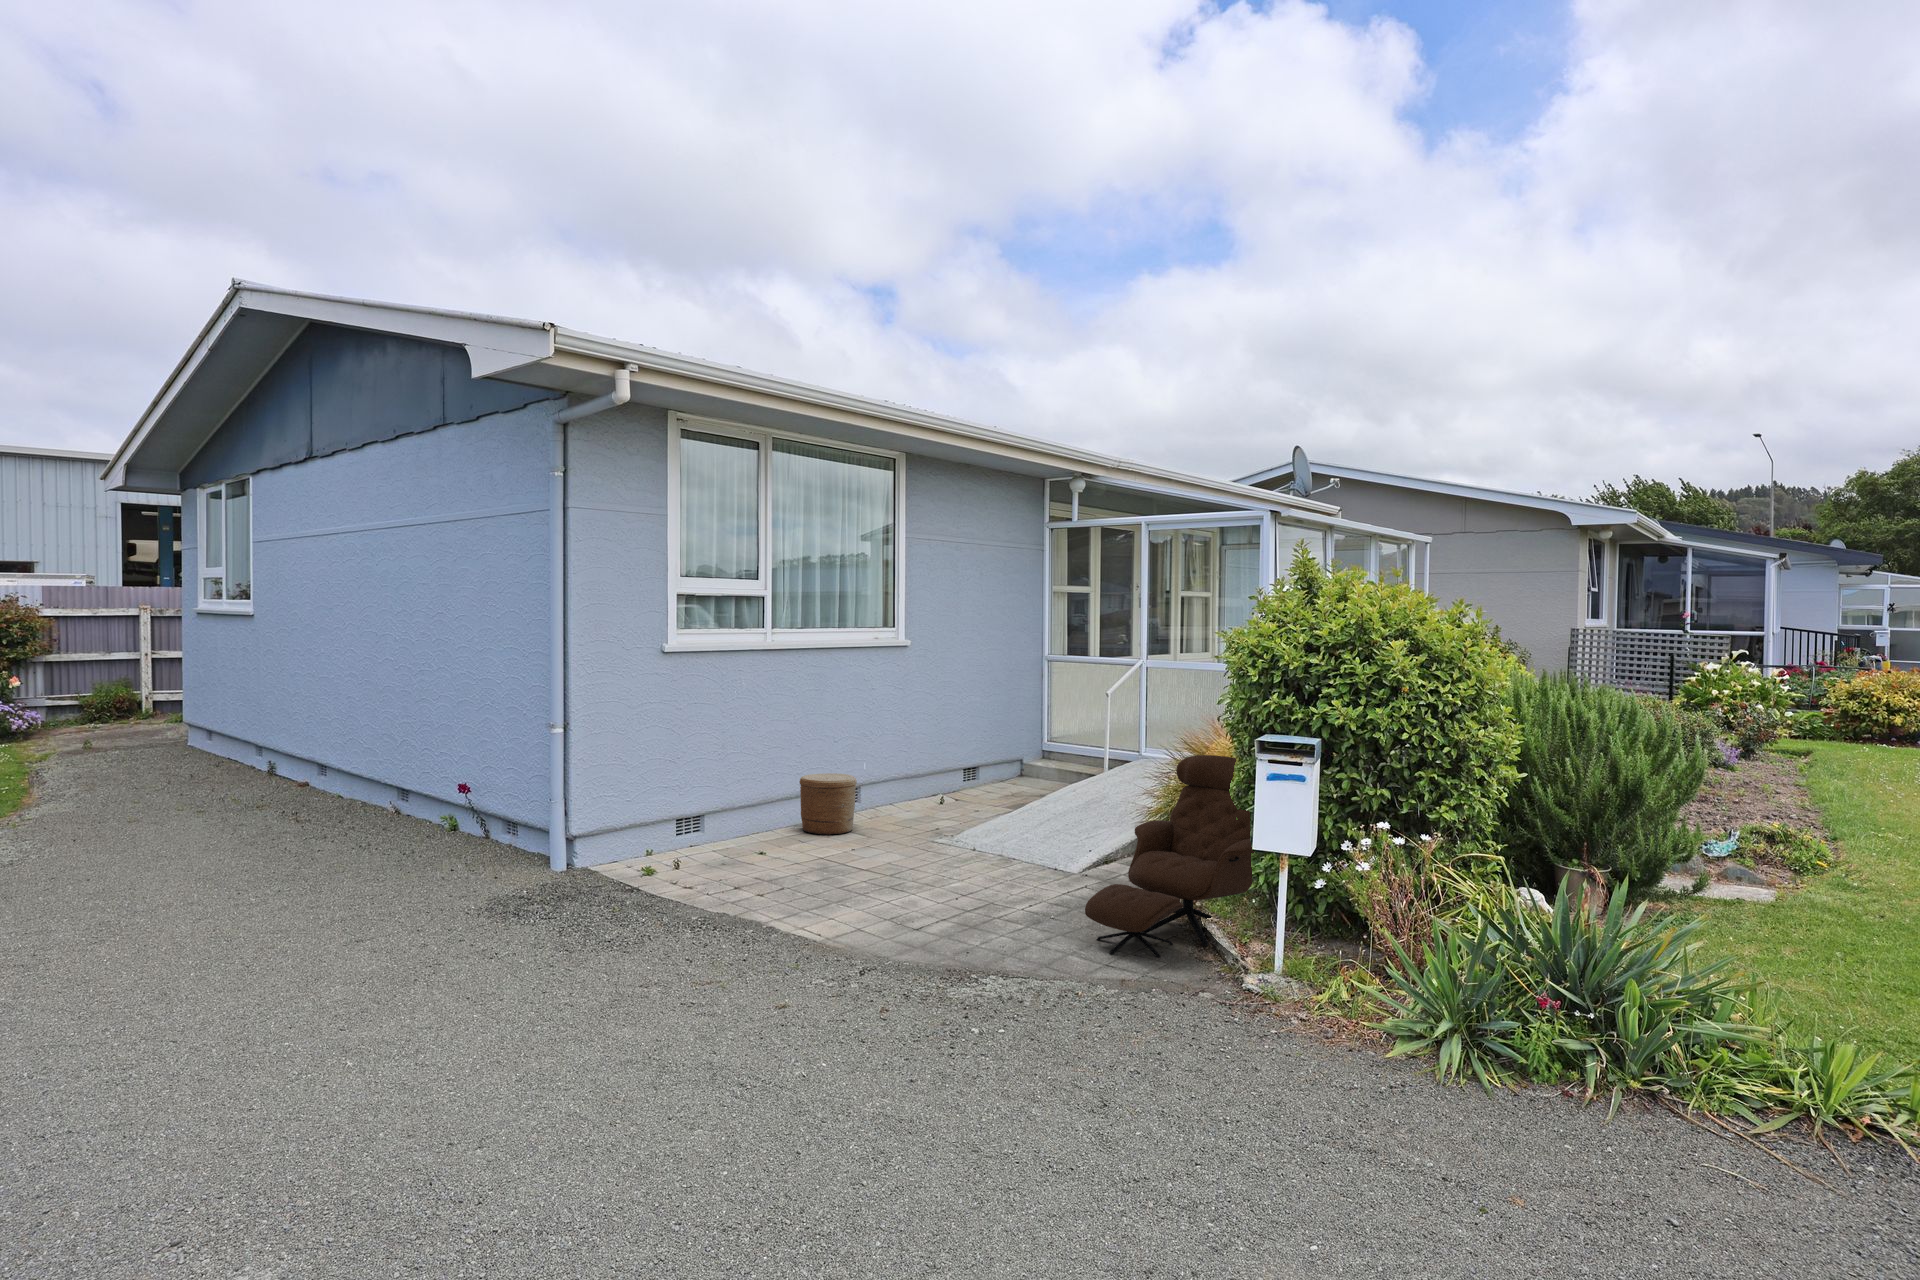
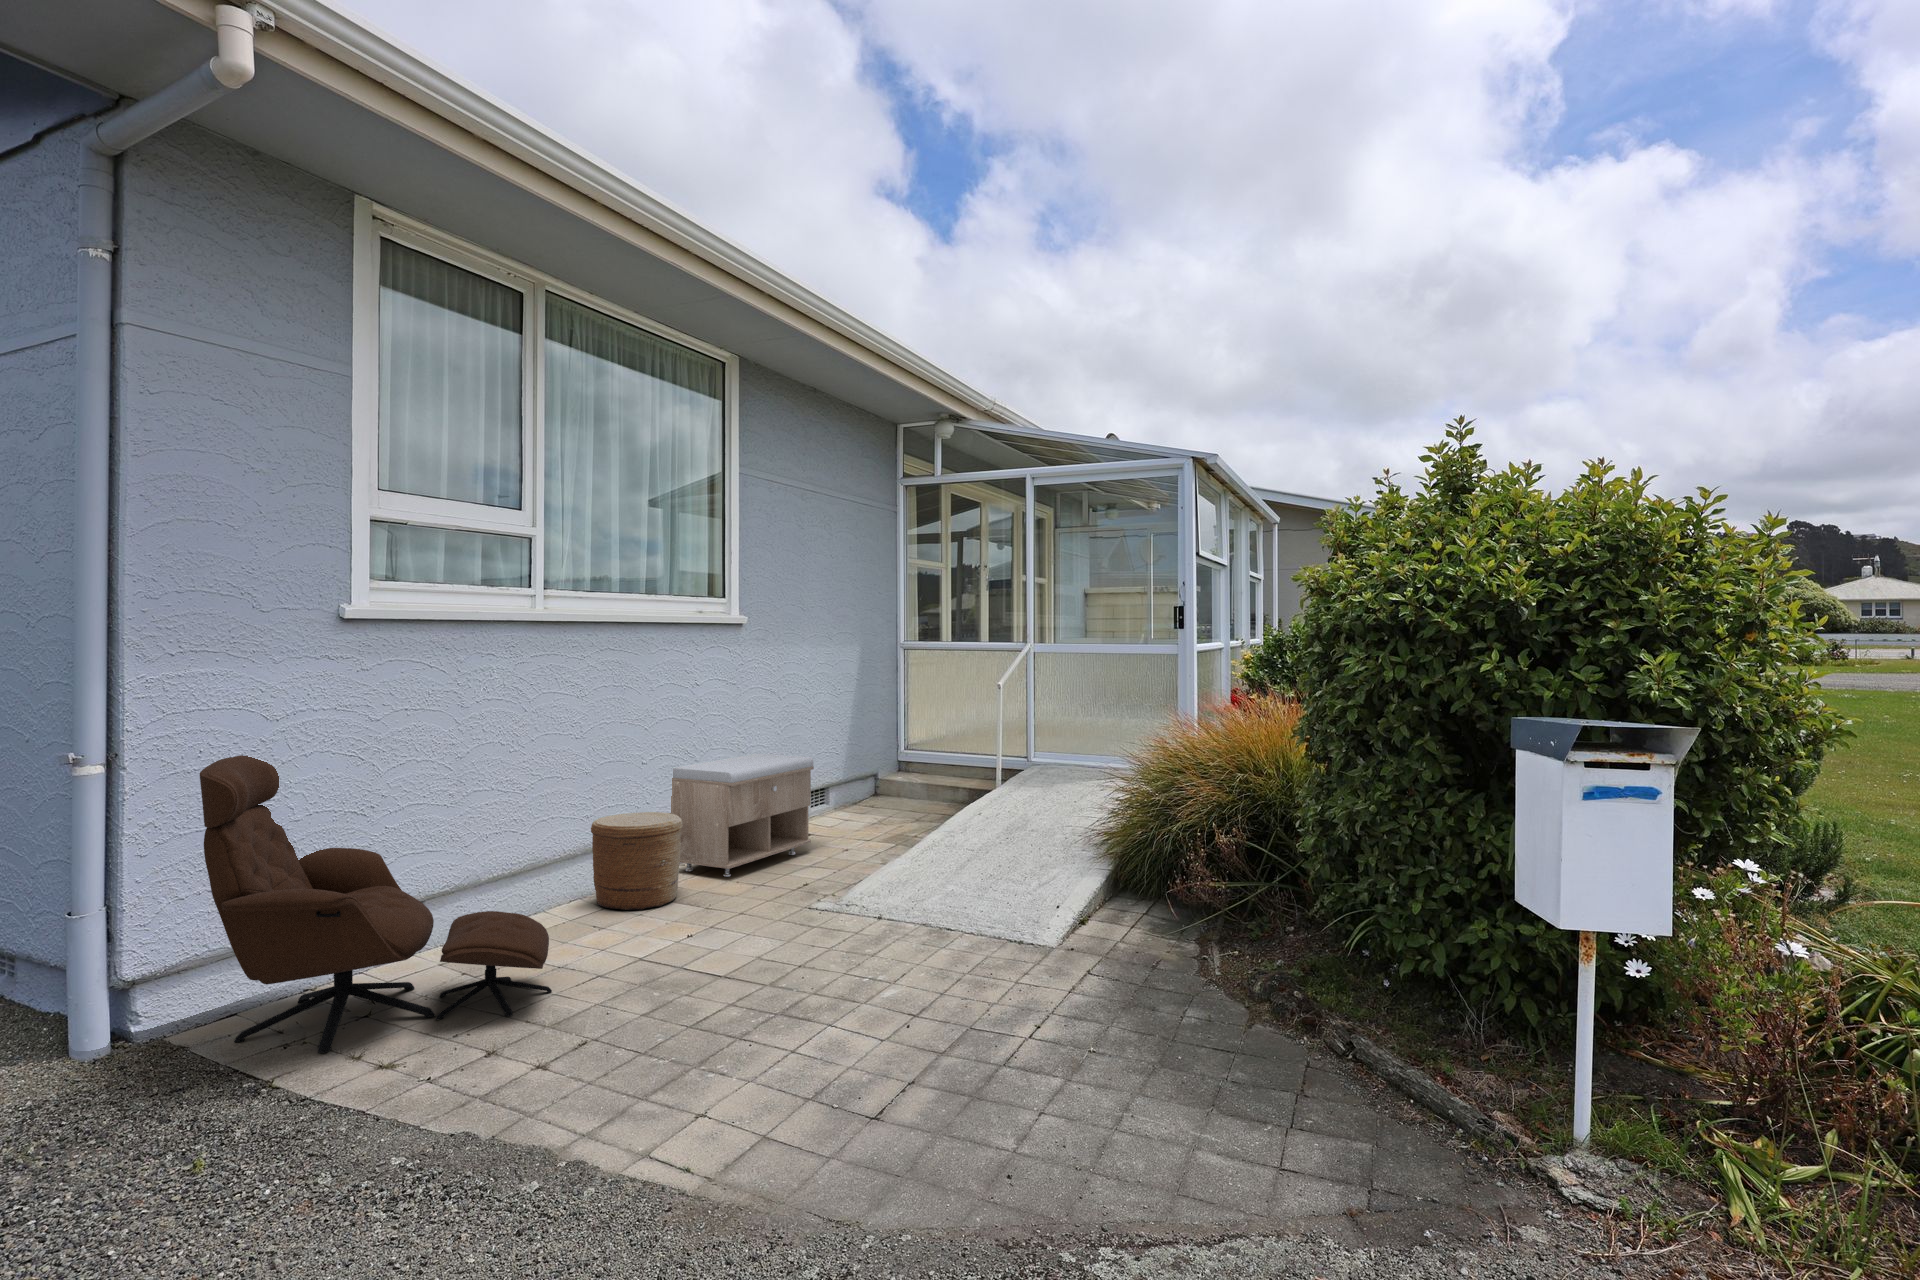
storage bench: none [852,738,956,821] -> present [670,753,814,877]
lounge chair: present [1085,755,1255,957] -> present [200,755,552,1053]

